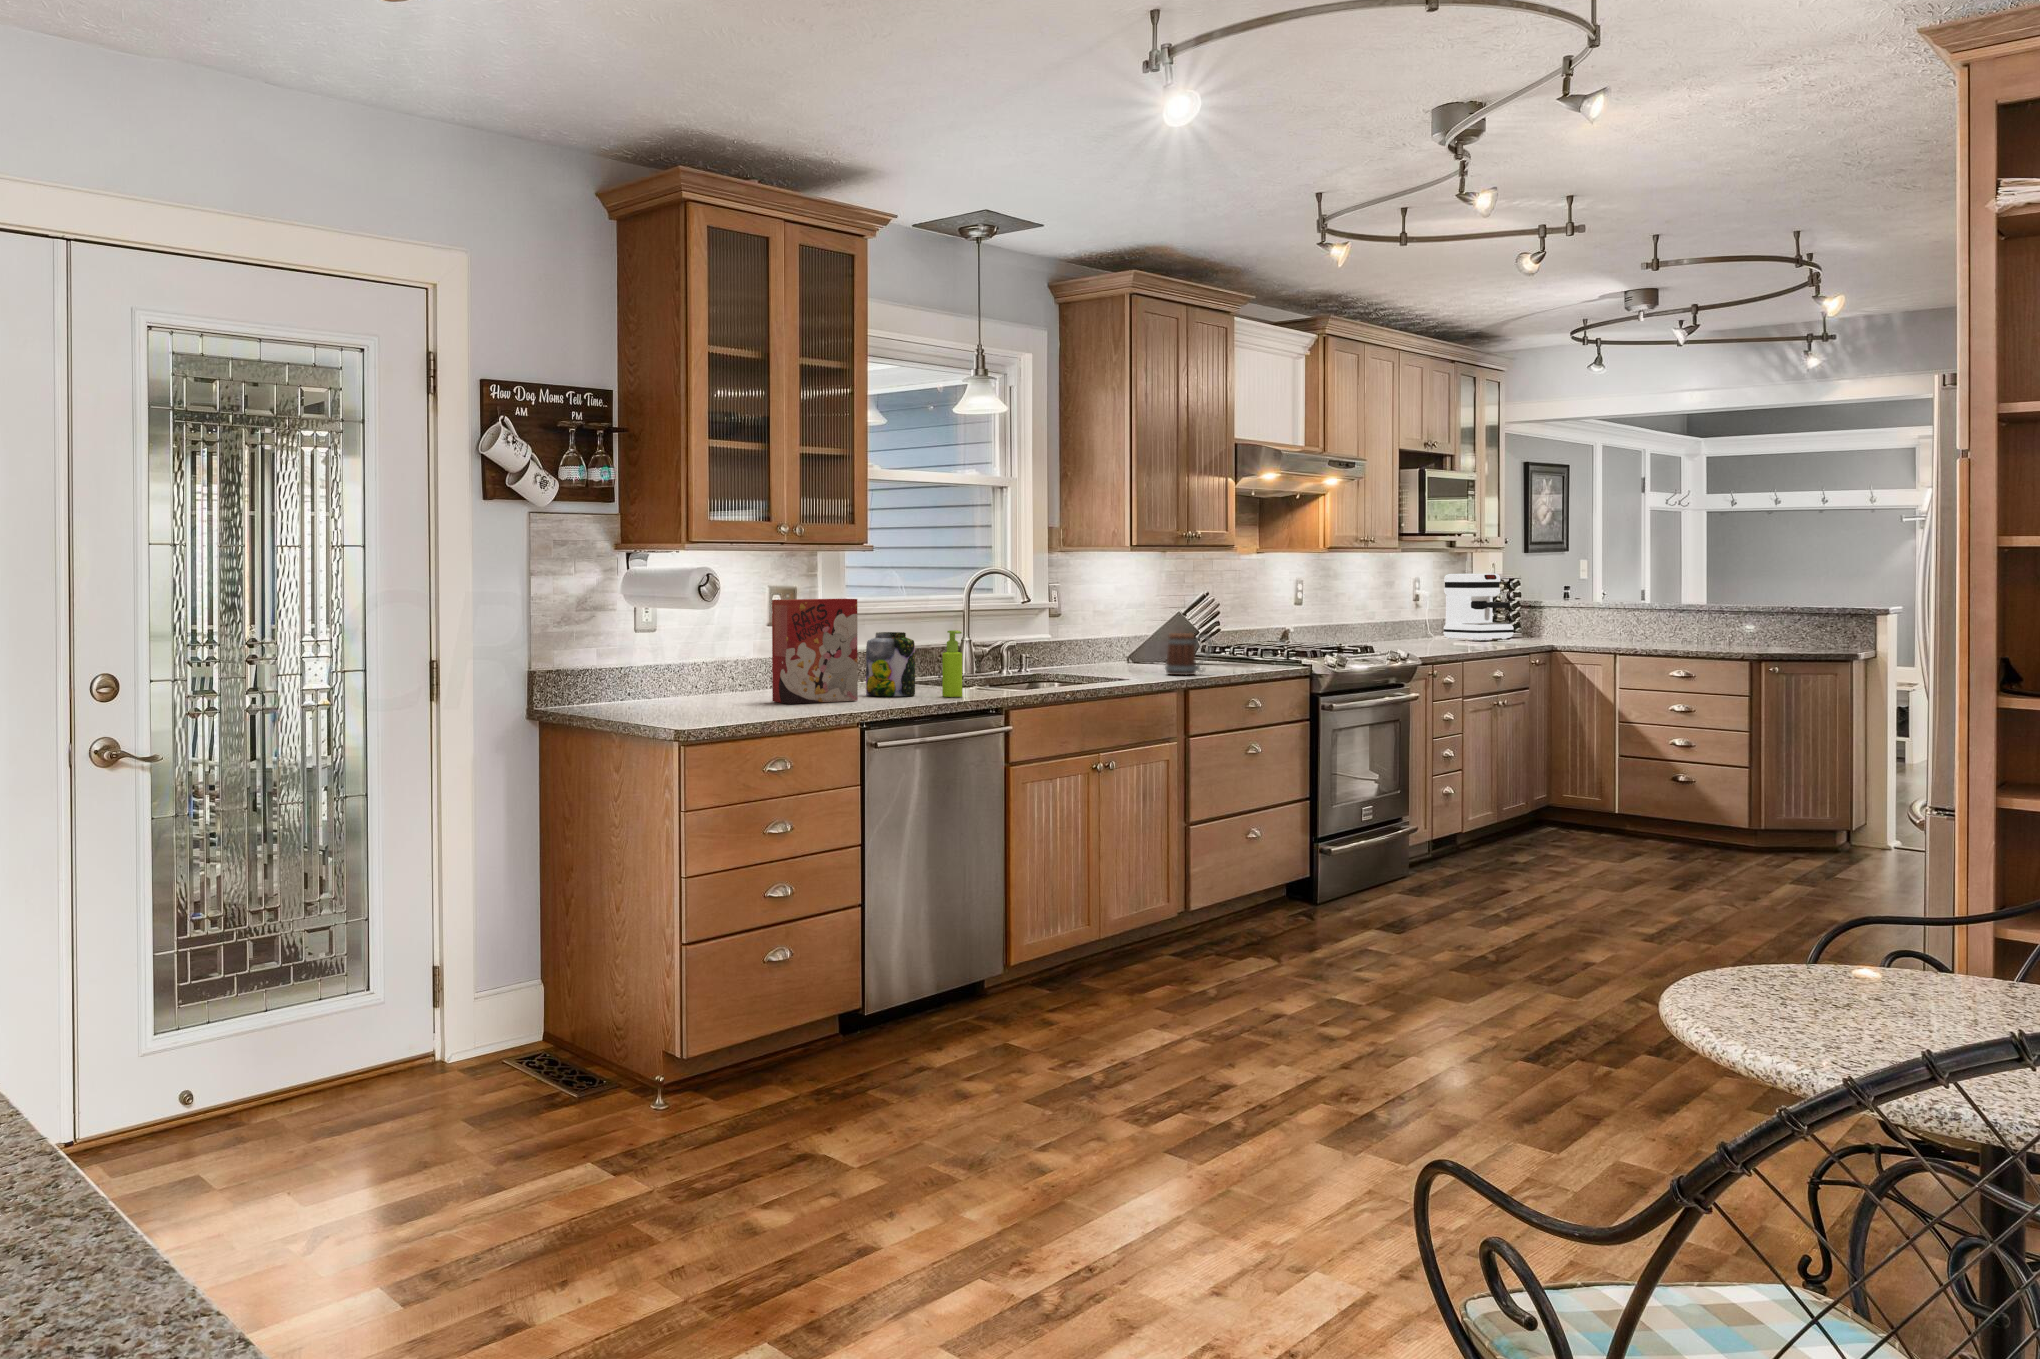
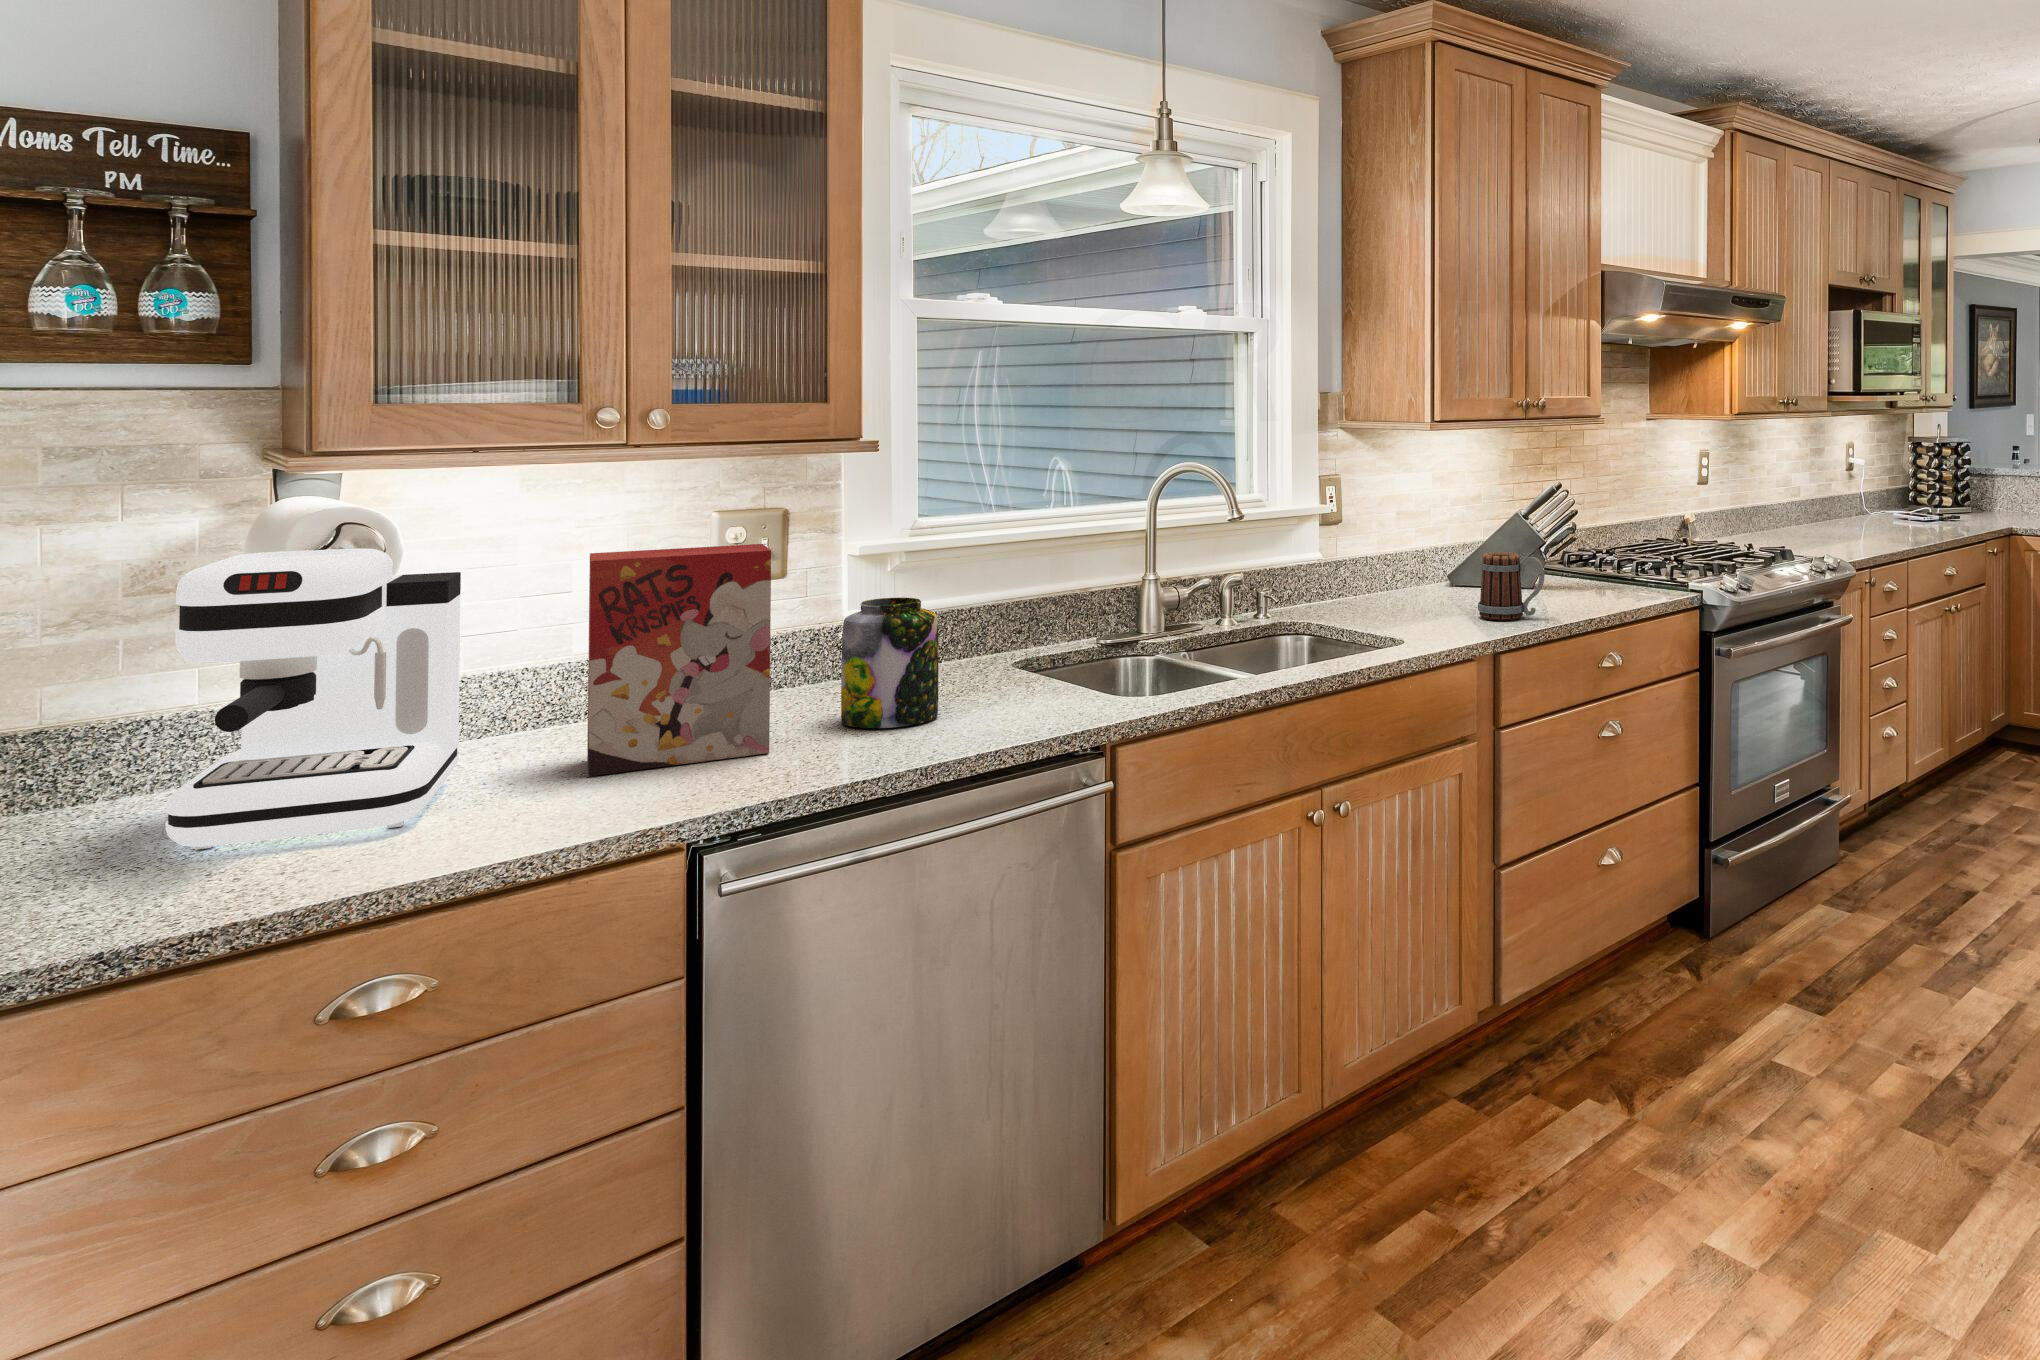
coffee maker: present [1443,574,1514,640] -> present [166,549,461,850]
soap dispenser: present [942,630,962,697] -> none [976,600,1014,730]

